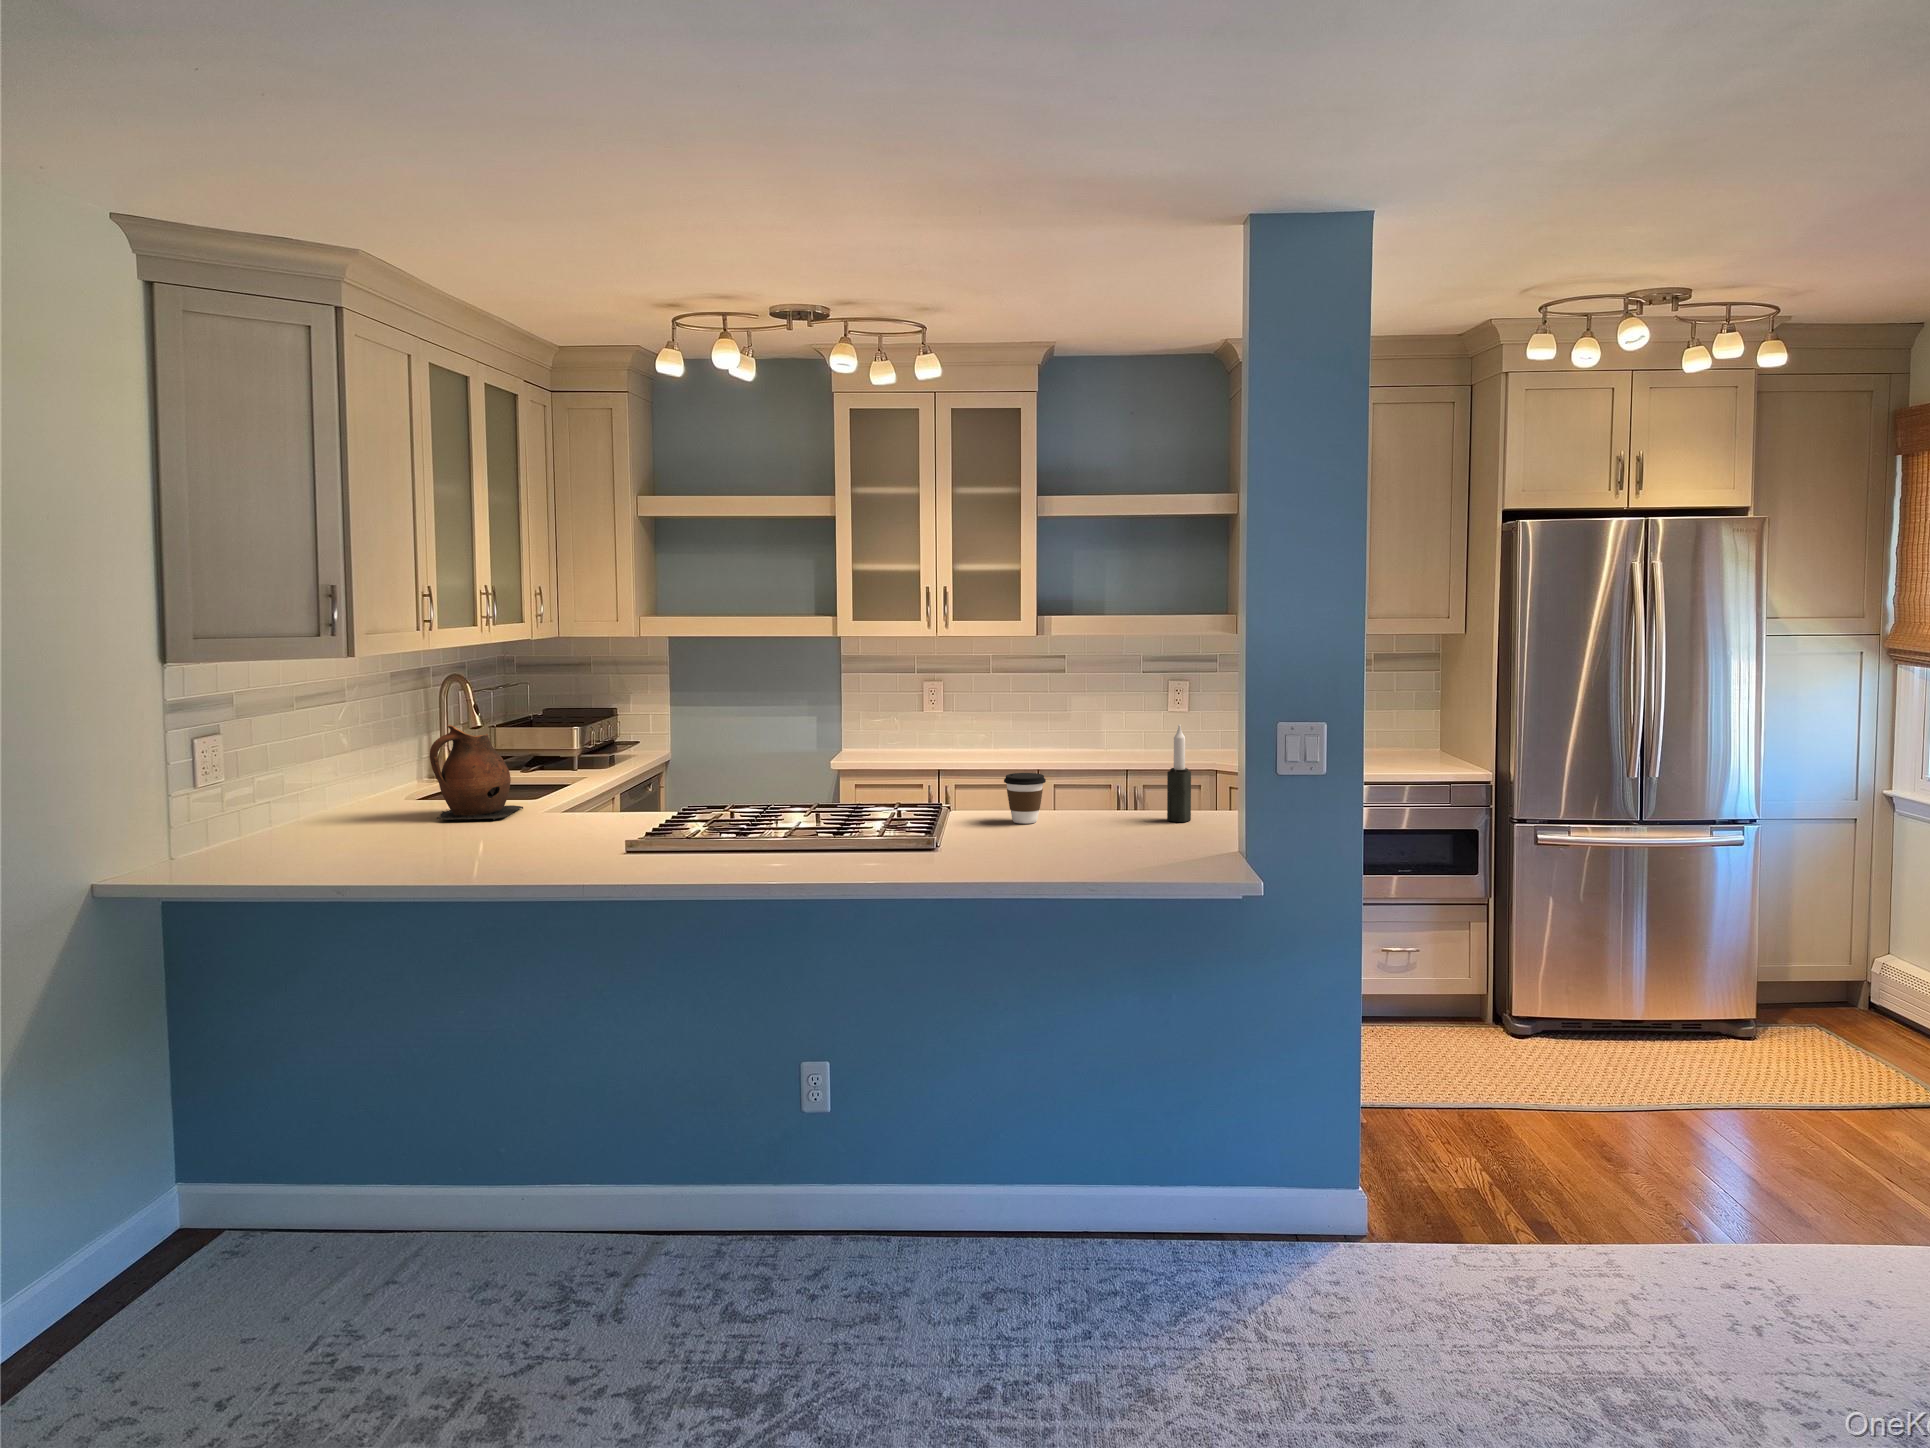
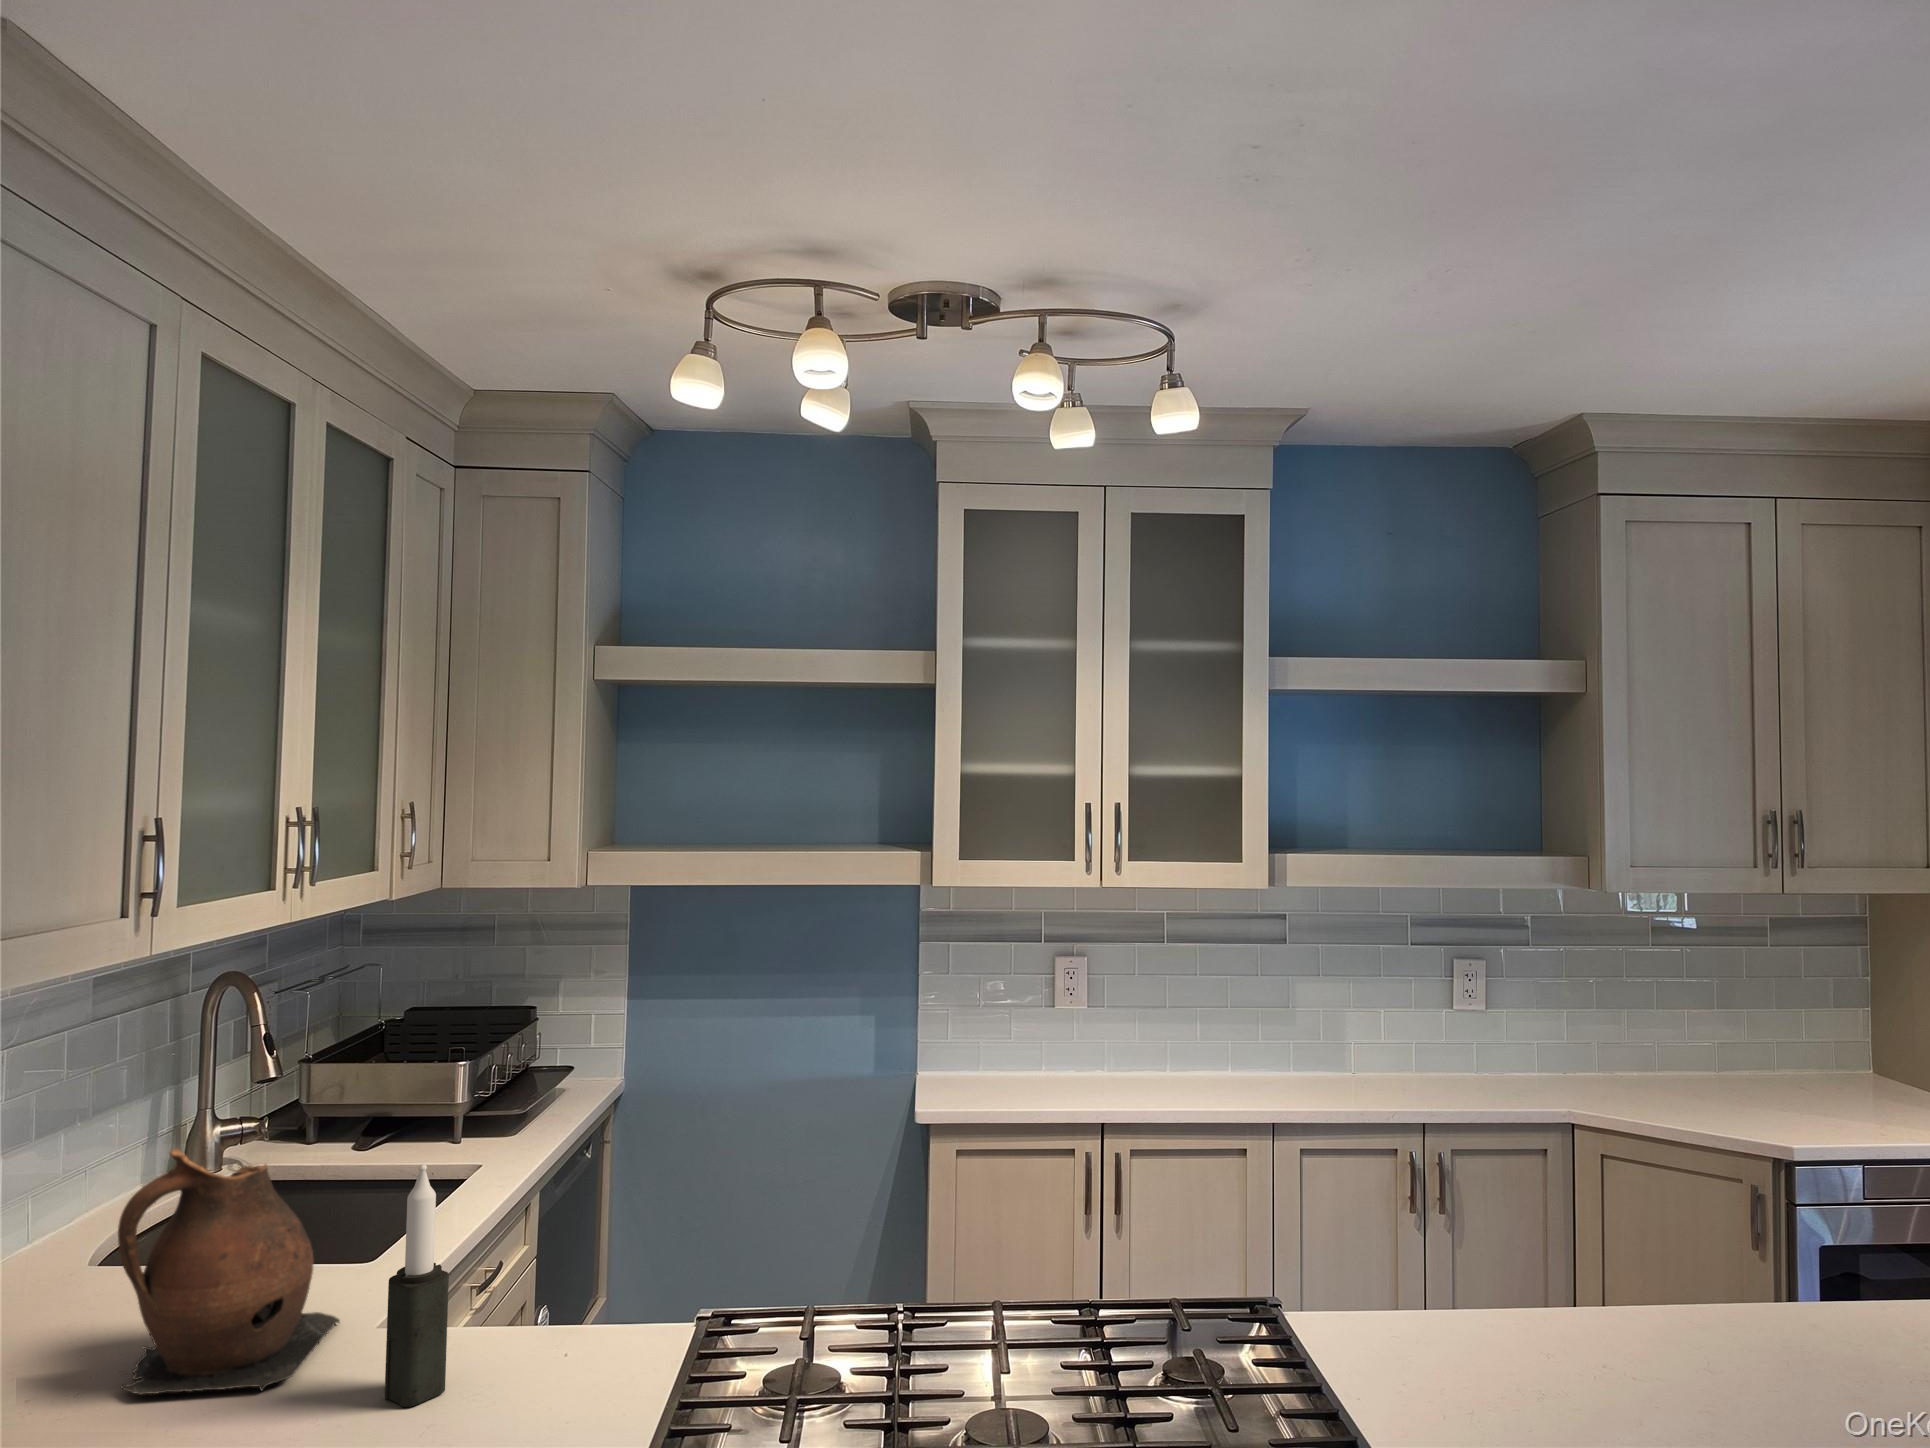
candle: present [1167,724,1191,822] -> present [384,1164,449,1407]
coffee cup: present [1004,773,1046,824] -> none [1469,1264,1571,1402]

